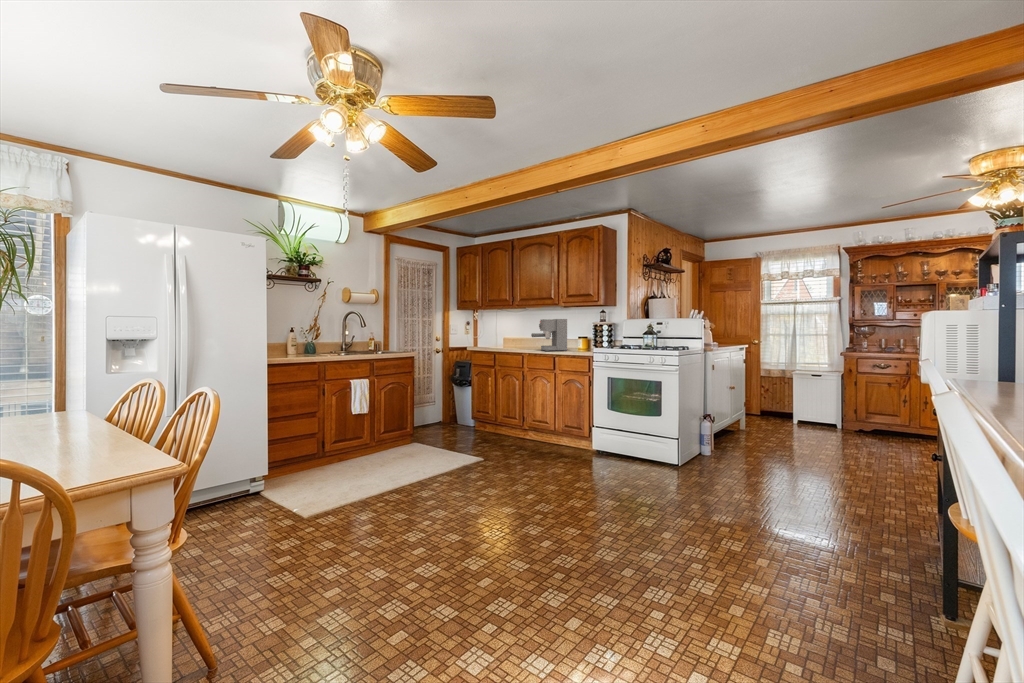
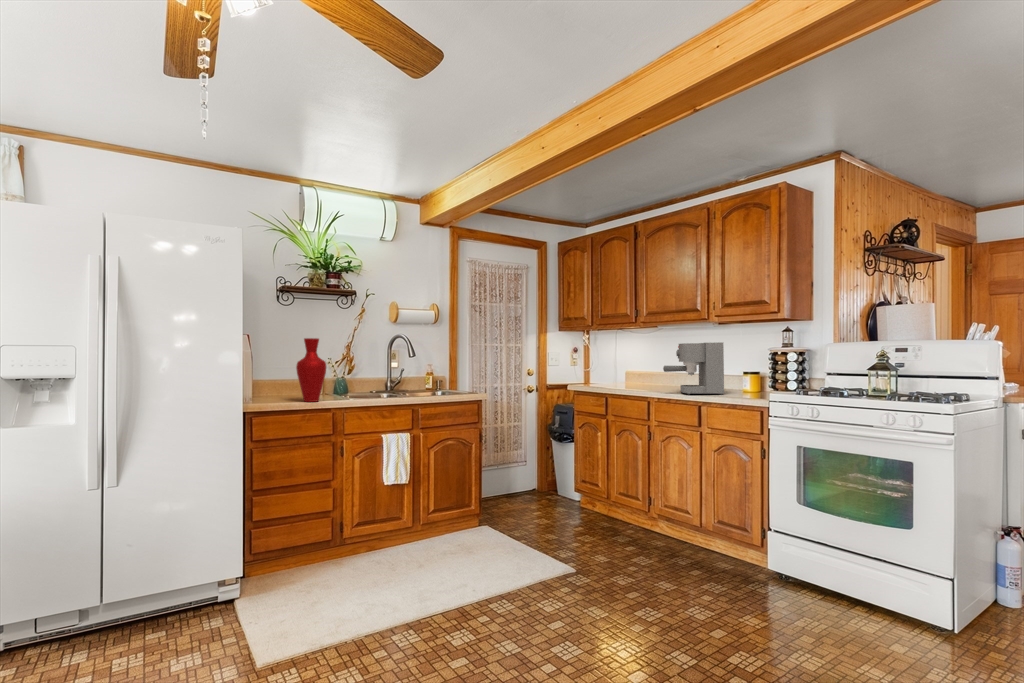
vase: none [289,314,311,358] -> present [296,338,326,402]

